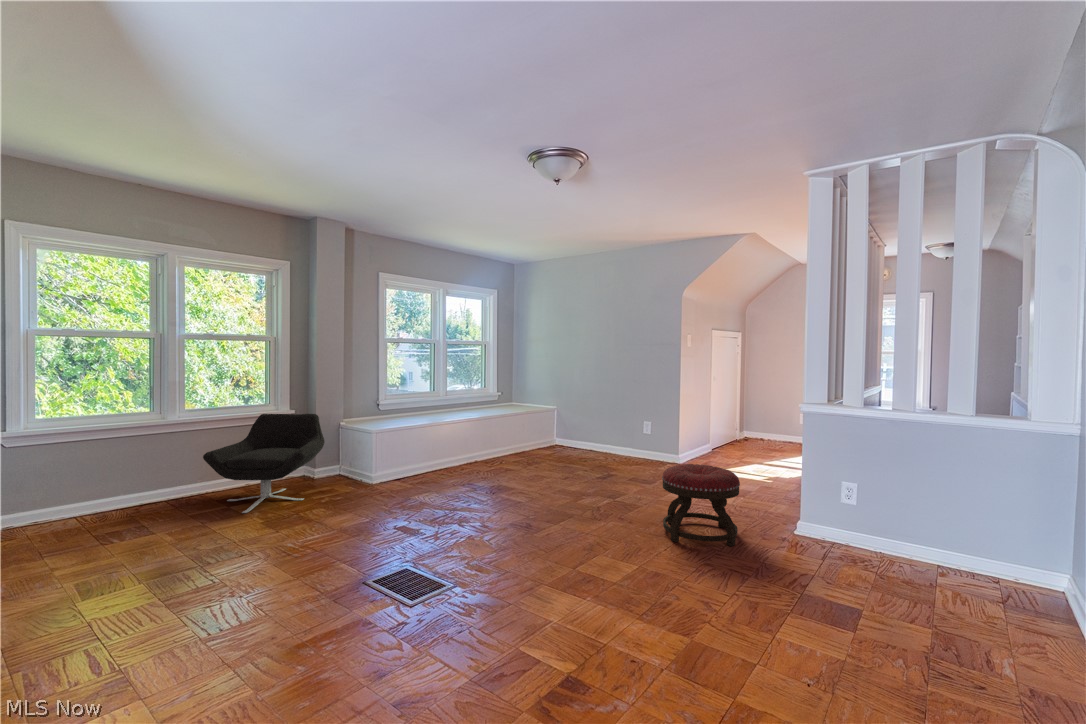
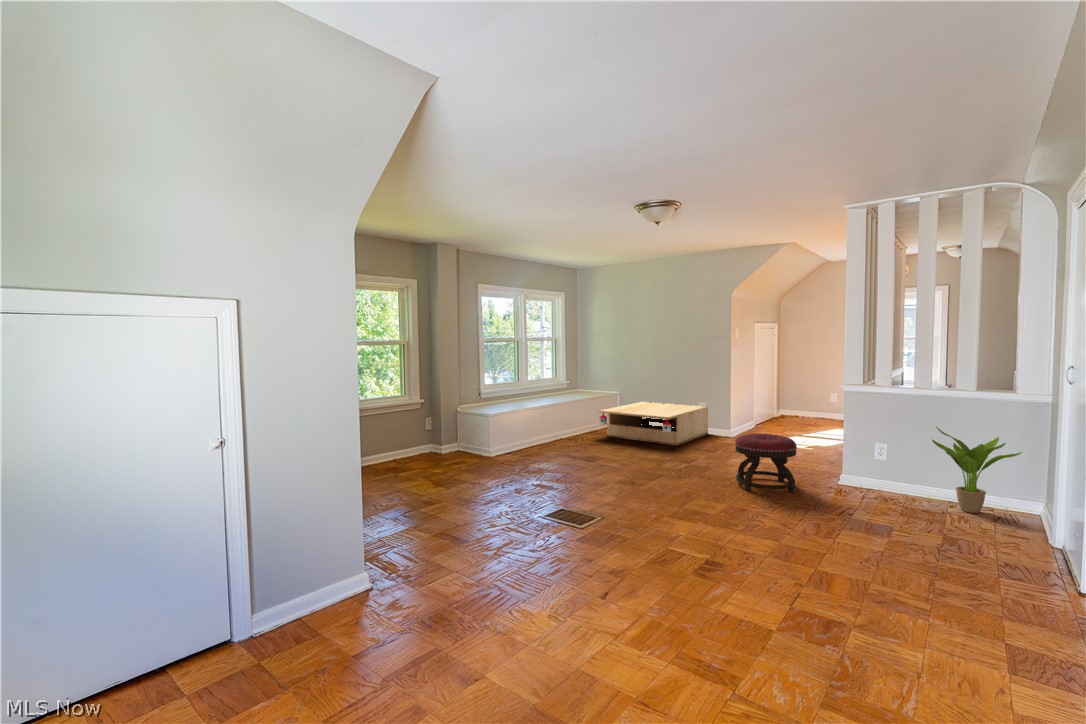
lounge chair: present [203,414,325,513] -> none [375,402,454,478]
coffee table: none [522,419,654,474] -> present [599,402,708,446]
potted plant: none [916,463,1041,586] -> present [932,427,1022,513]

